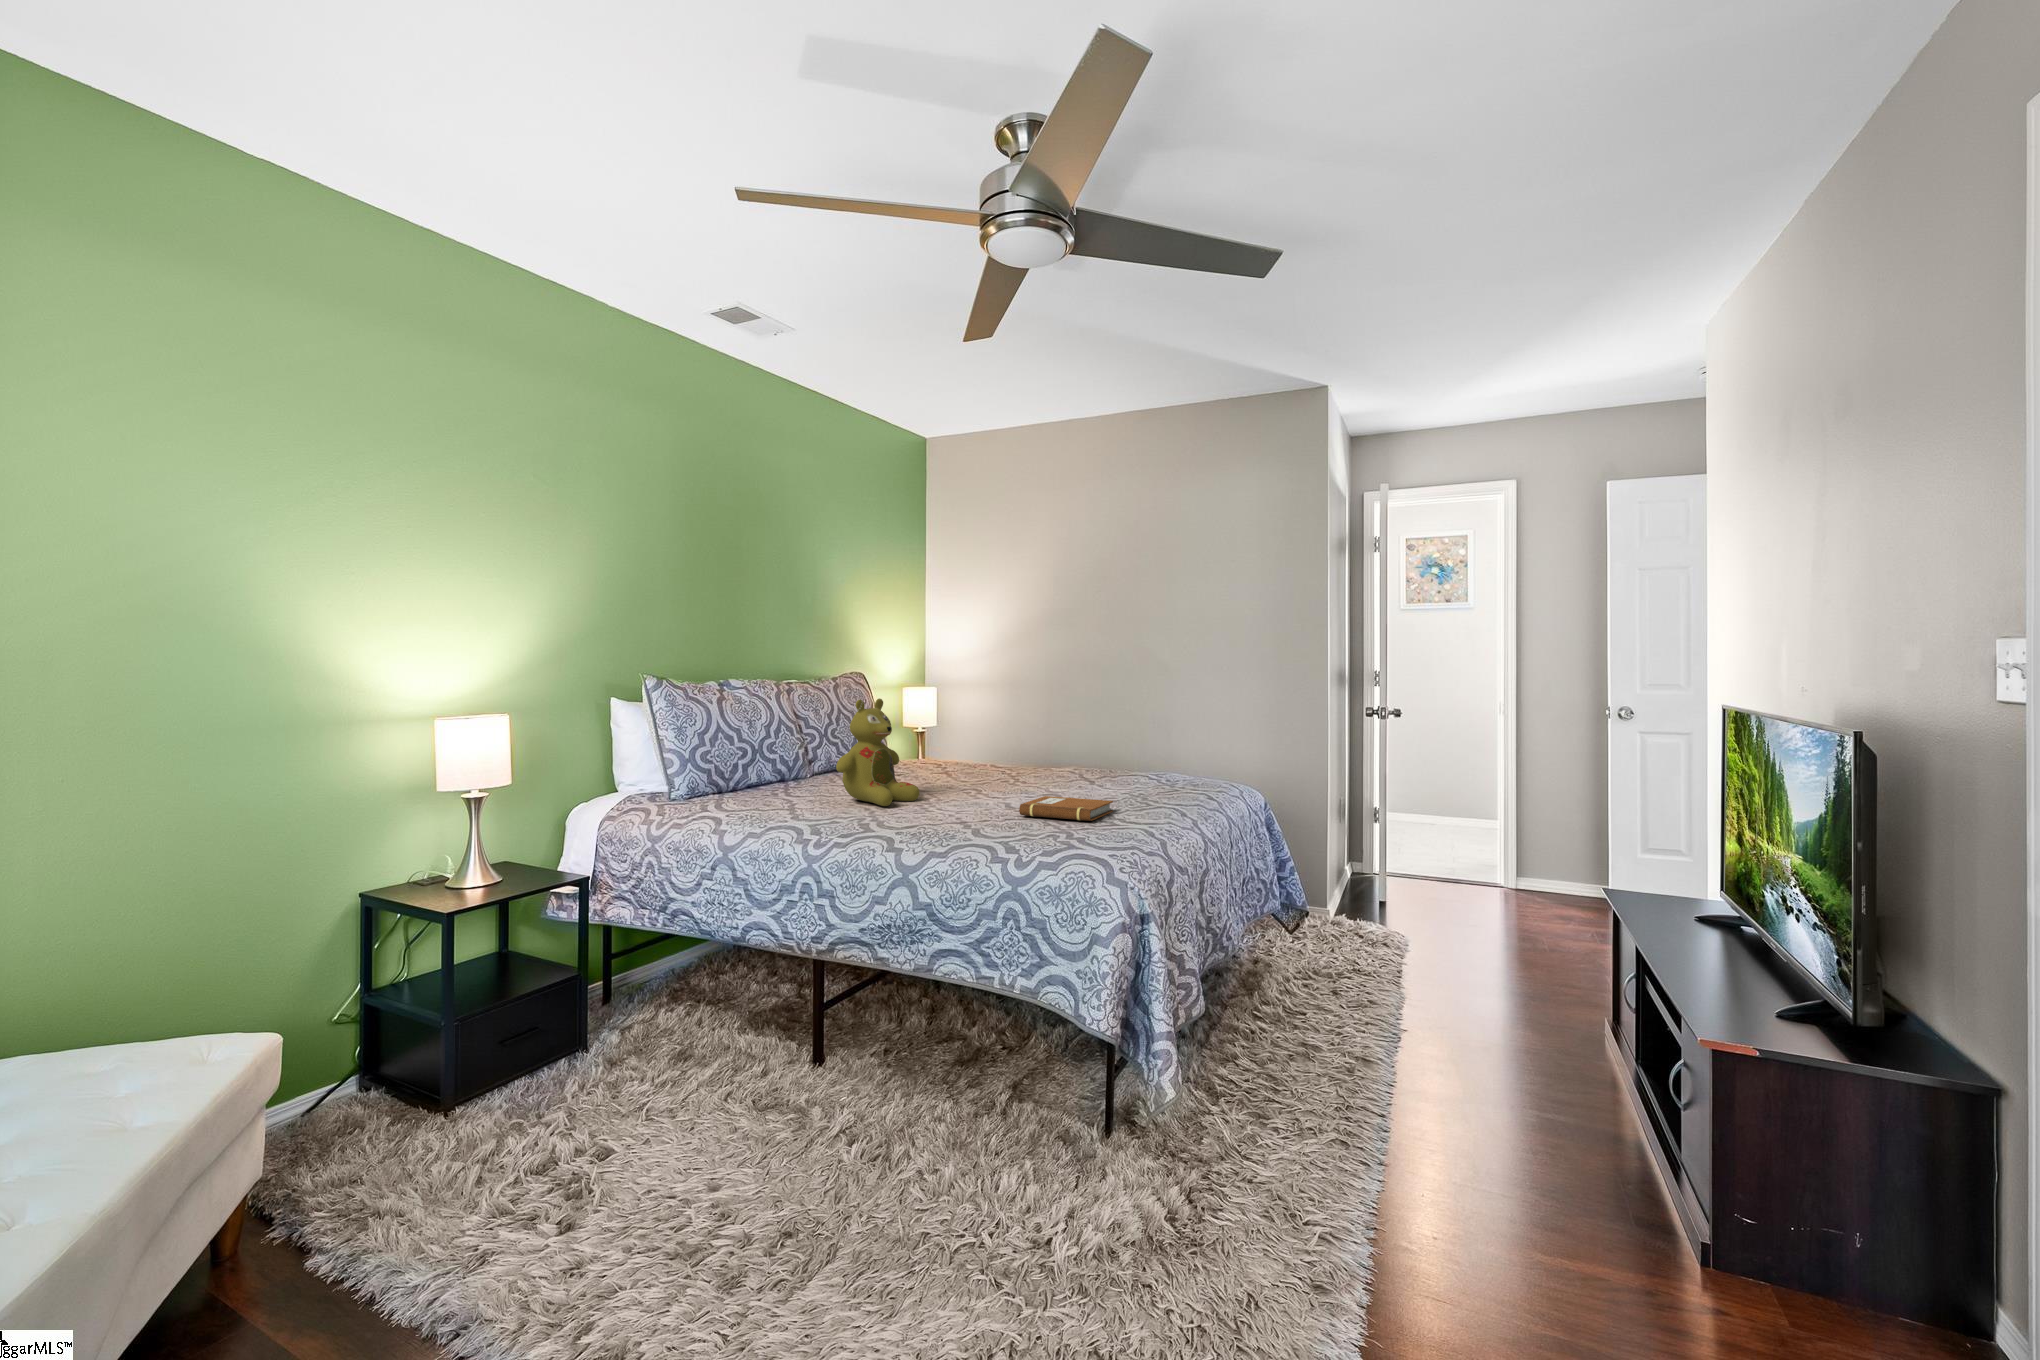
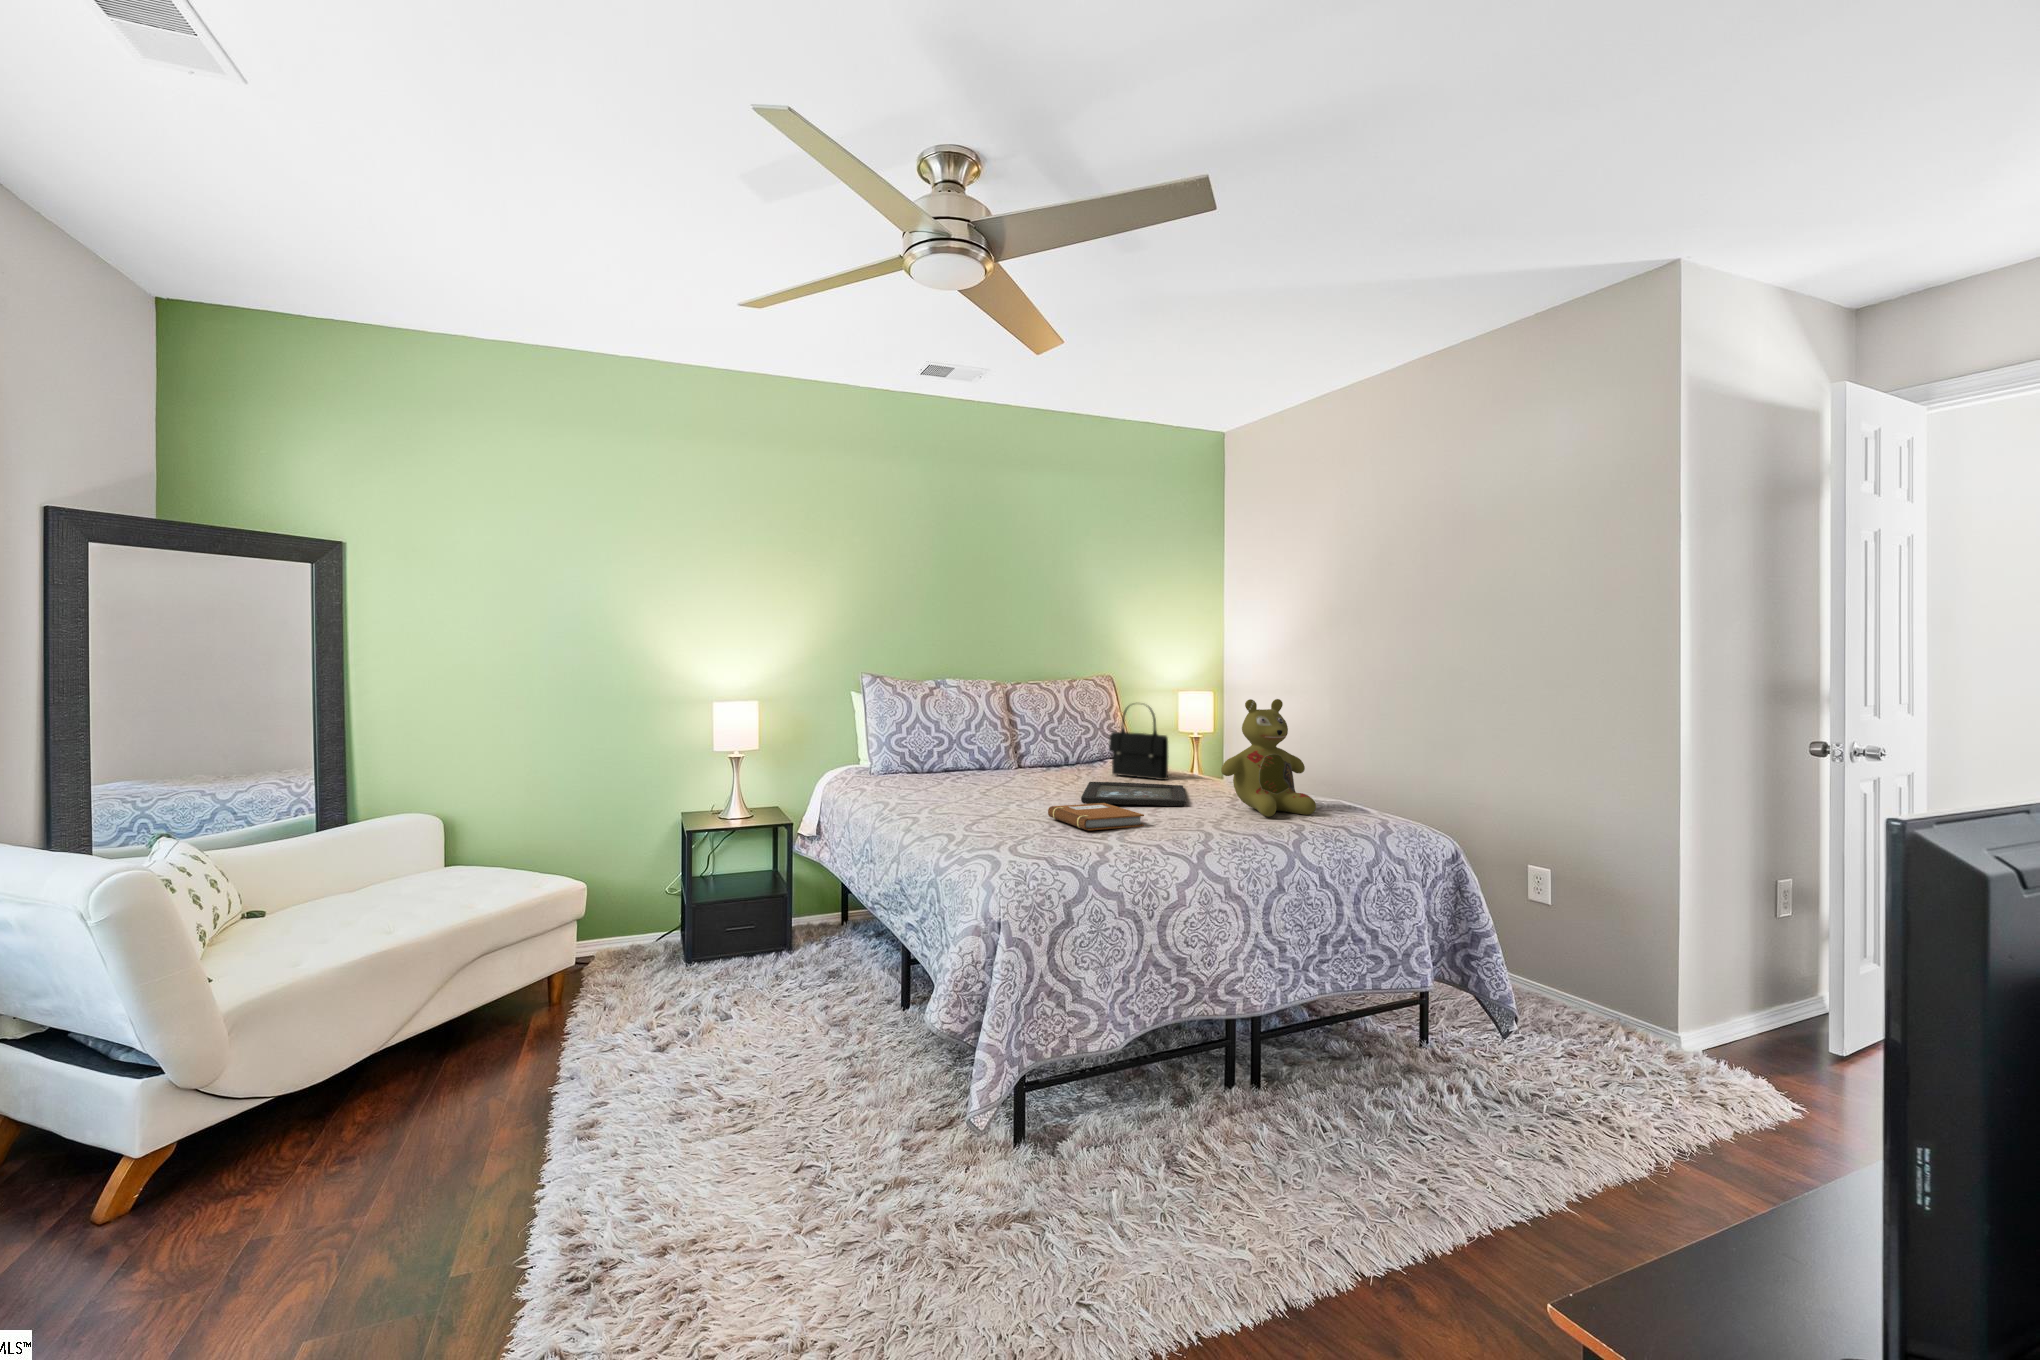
stuffed bear: present [836,698,920,806] -> present [1221,699,1316,817]
handbag: none [934,700,997,773] -> present [1109,705,1168,780]
tray: none [955,776,1090,800] -> present [1081,782,1186,806]

